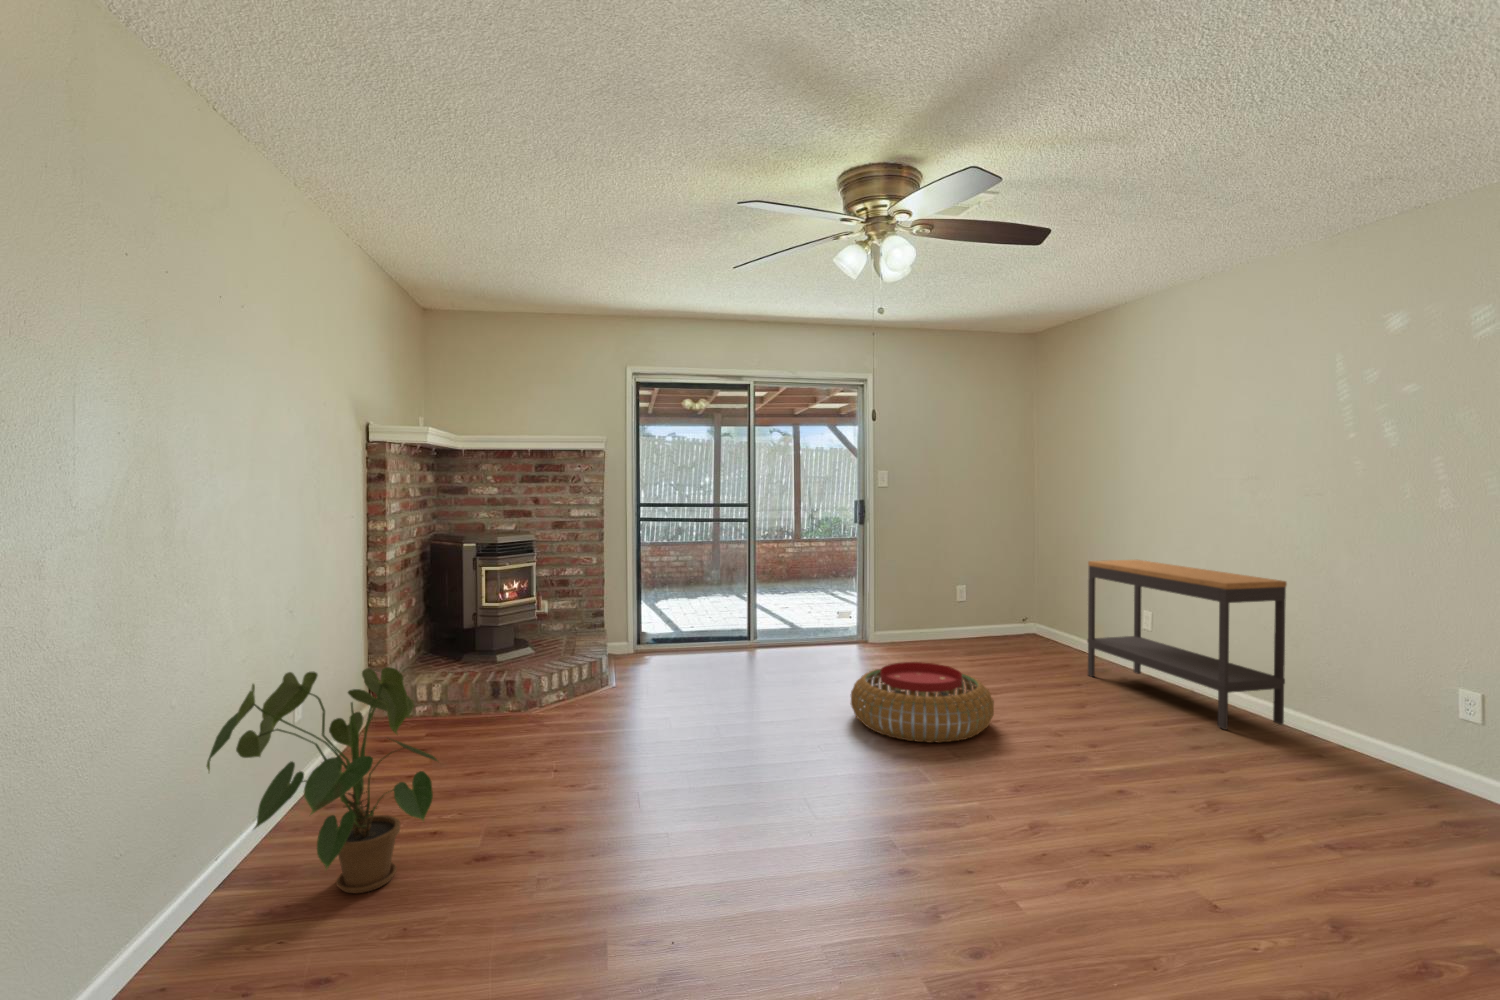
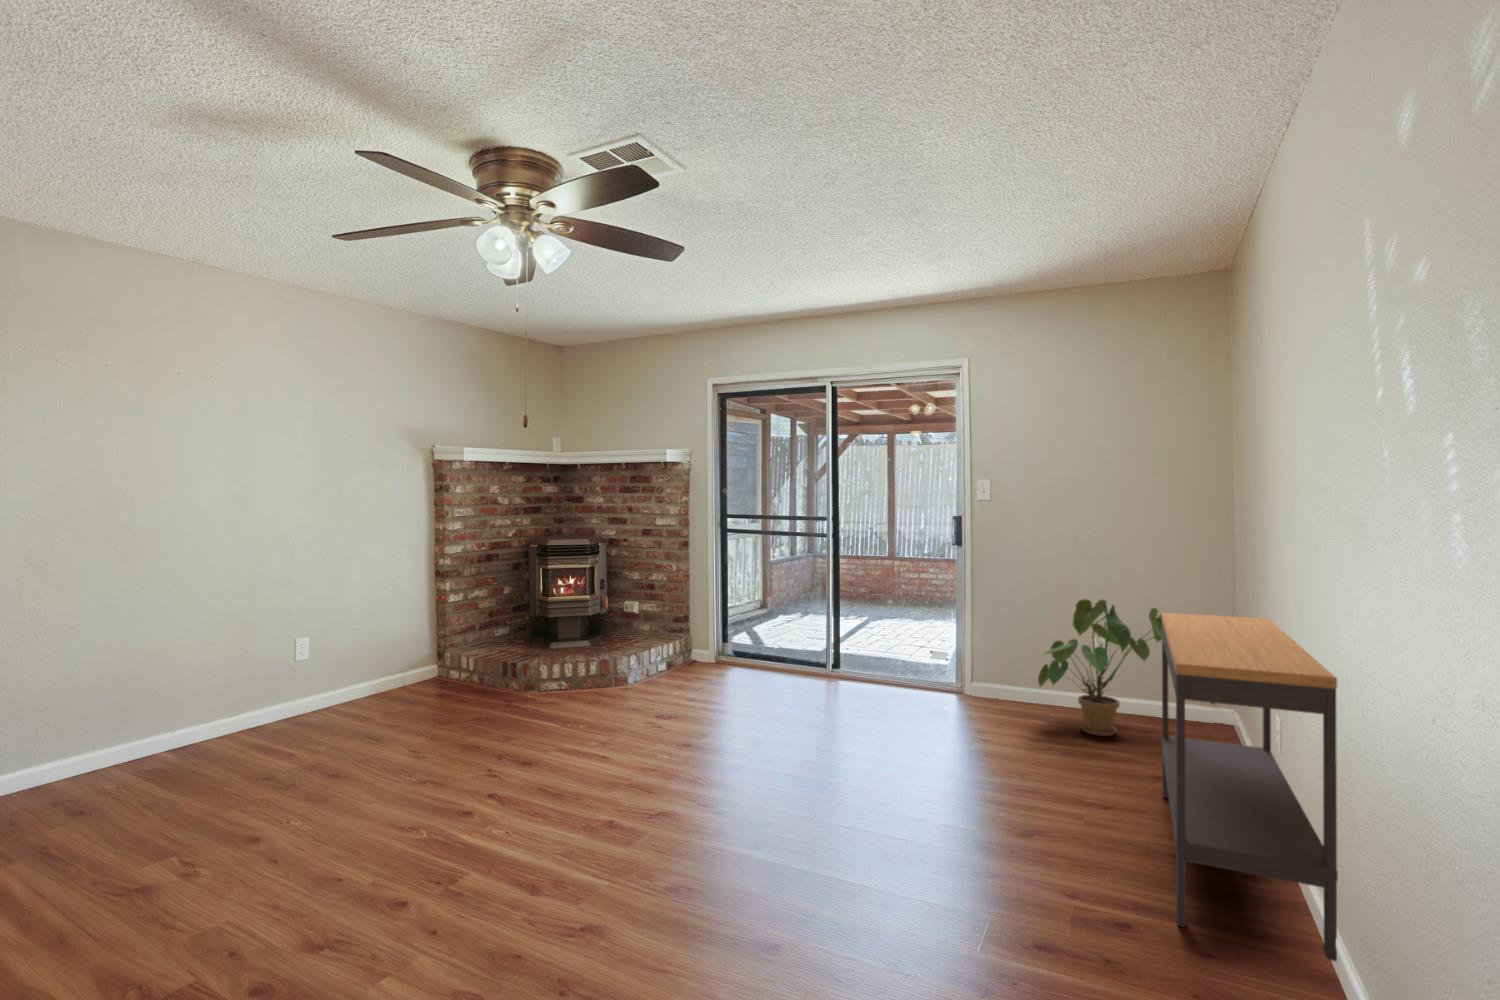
pouf: present [851,662,994,742] -> none [692,708,864,813]
house plant: present [206,667,438,893] -> present [1038,599,1162,736]

